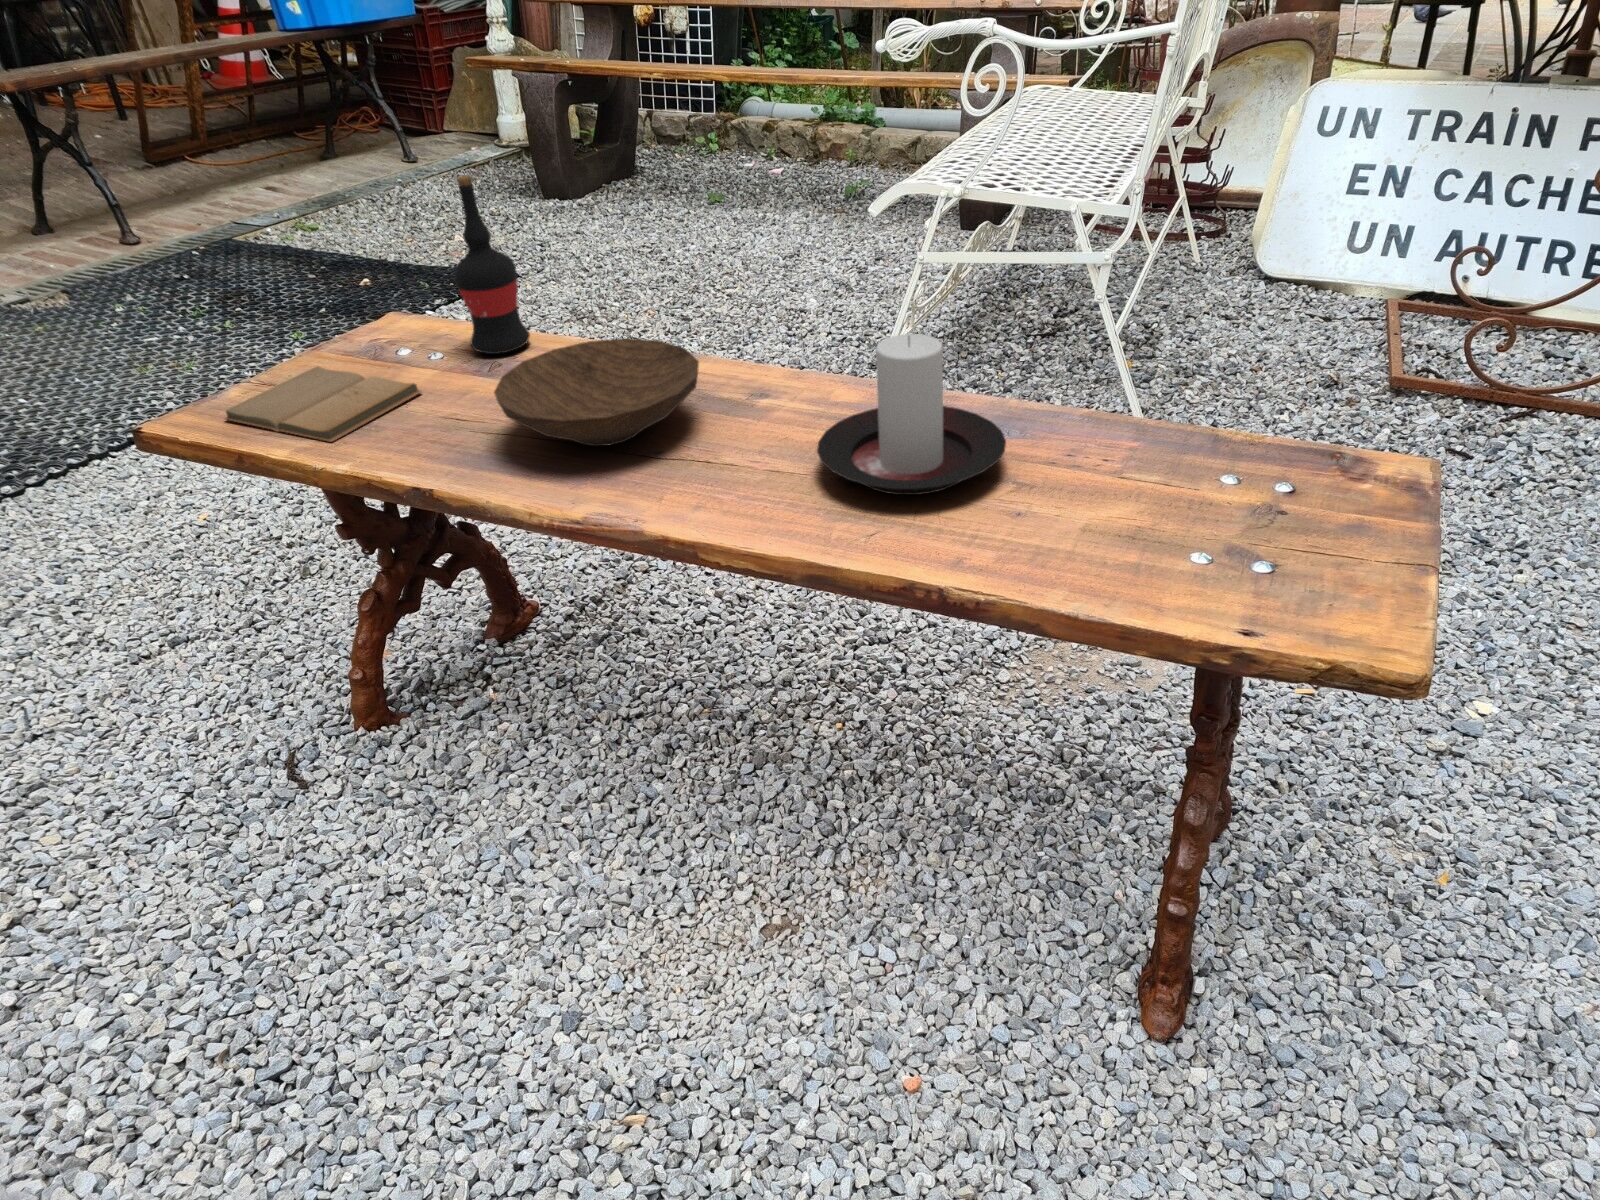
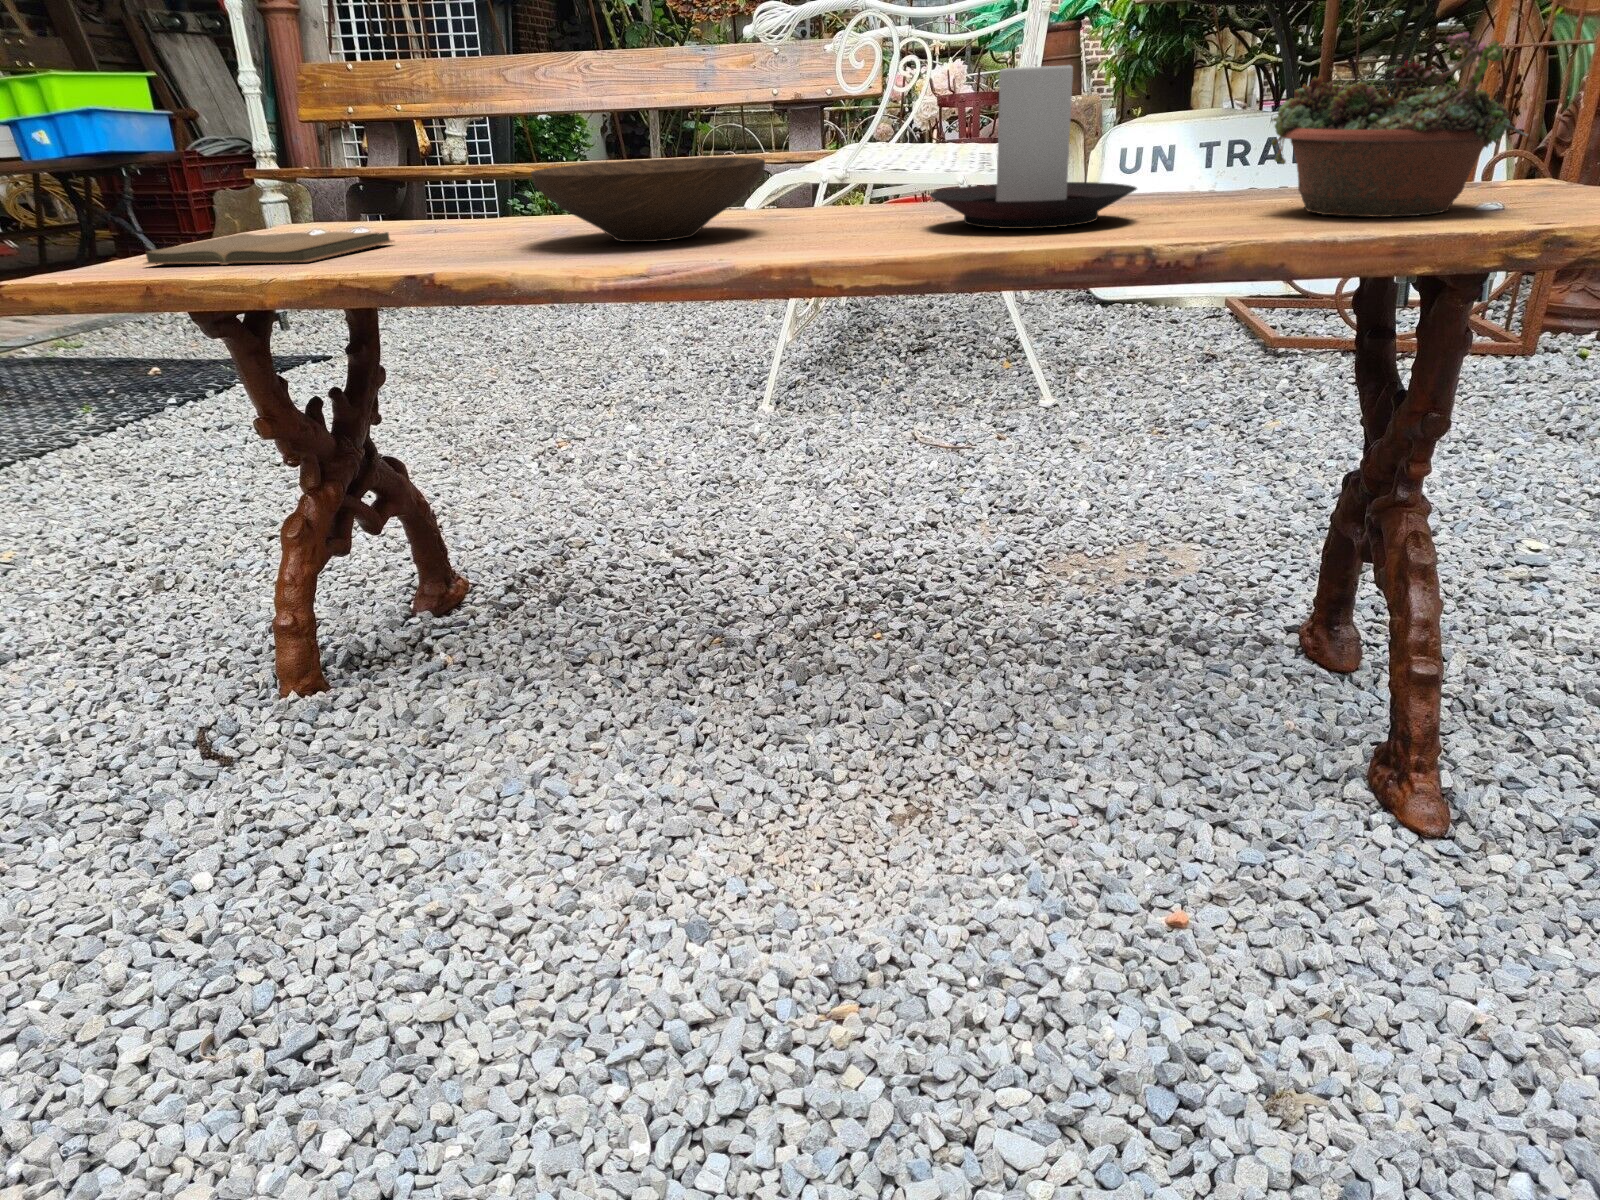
wine bottle: present [454,175,530,354] -> none [415,14,497,228]
succulent planter: none [1123,353,1335,541] -> present [1272,32,1528,217]

